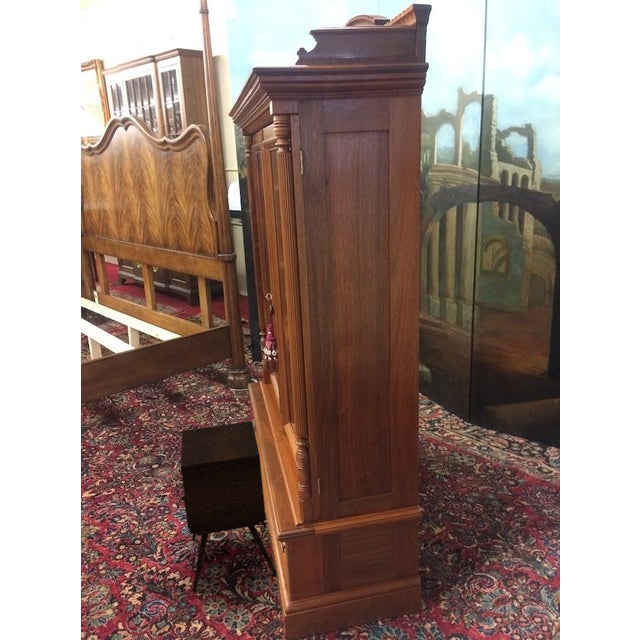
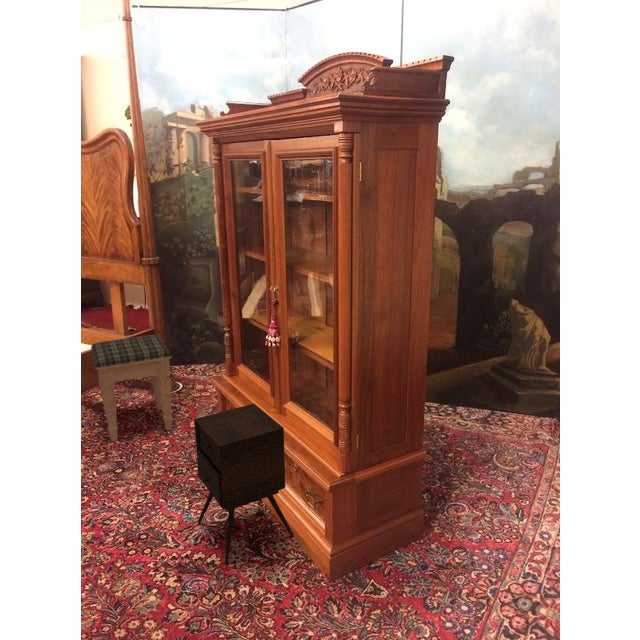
footstool: none [147,332,228,436] -> present [91,335,172,442]

